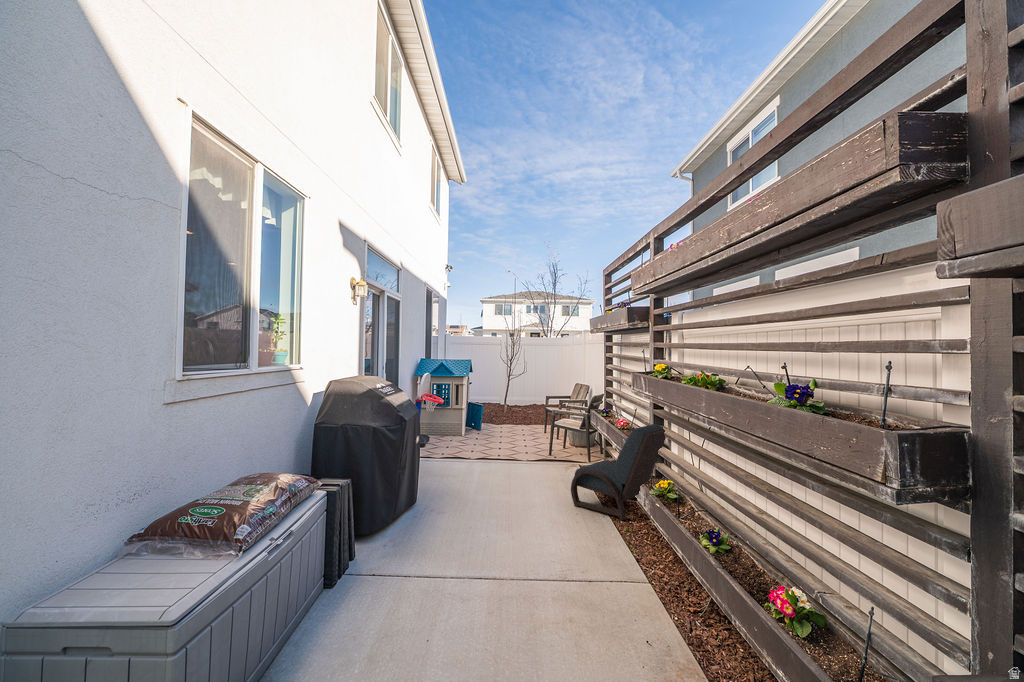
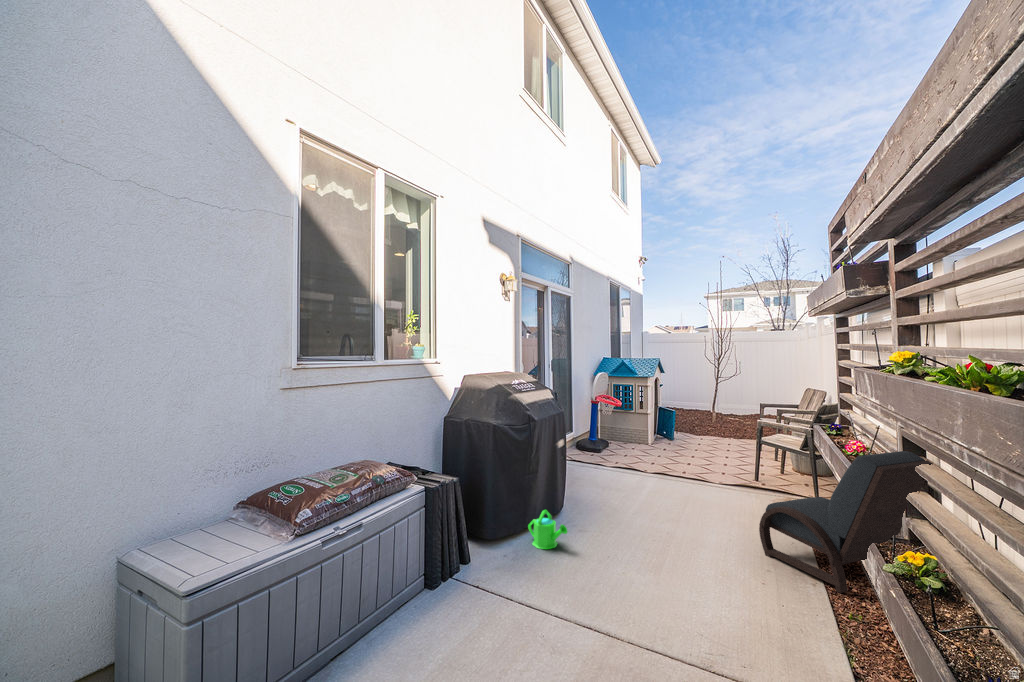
watering can: none [397,497,436,532] -> present [528,510,567,549]

